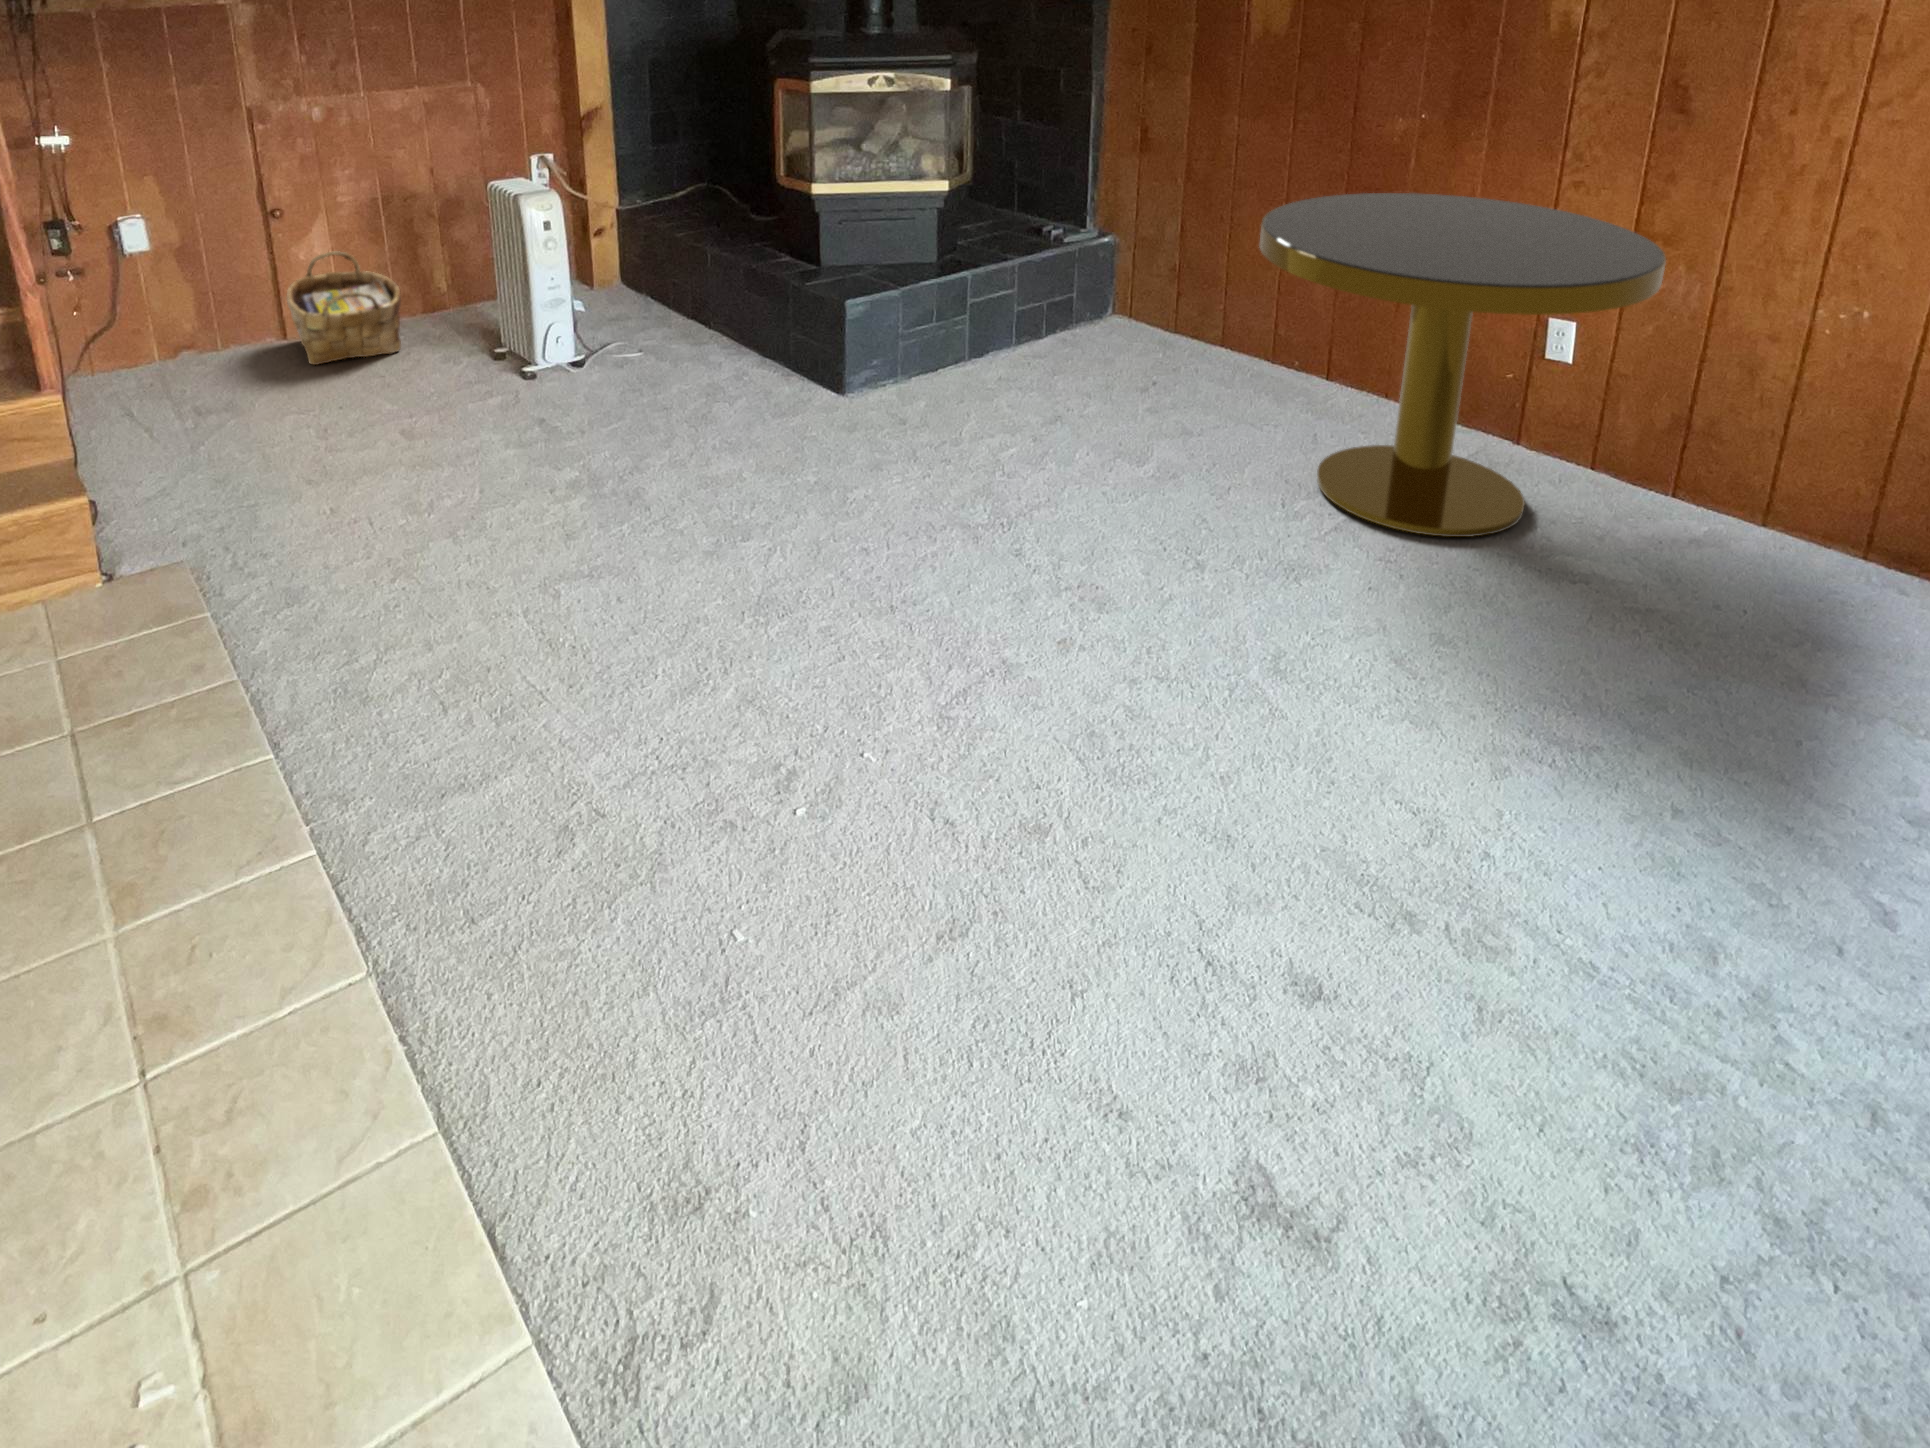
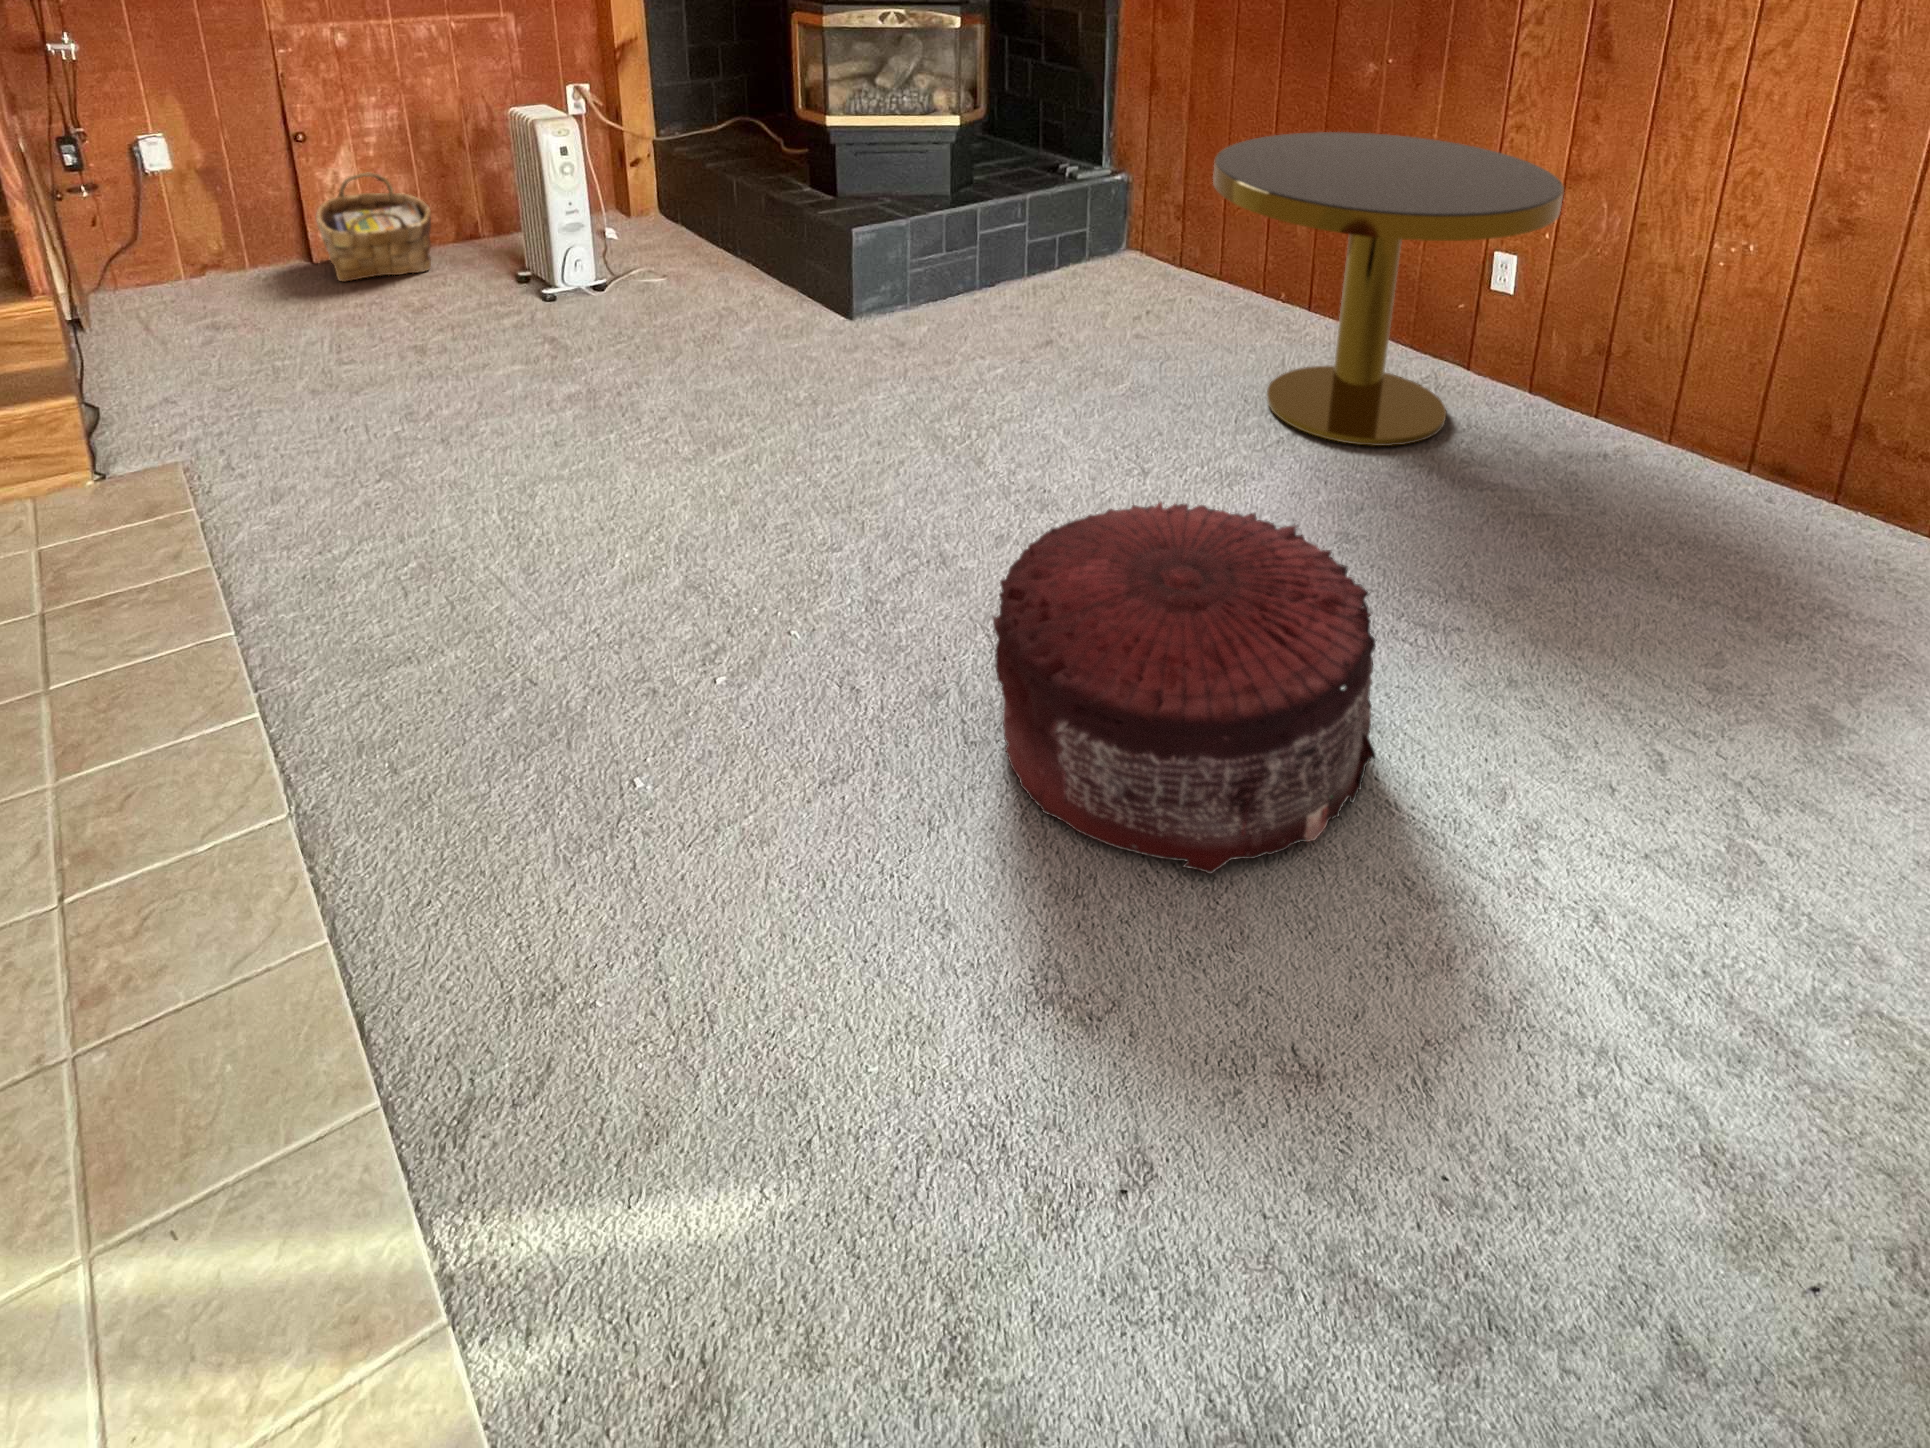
pouf: none [1116,614,1574,1060] -> present [992,502,1376,874]

